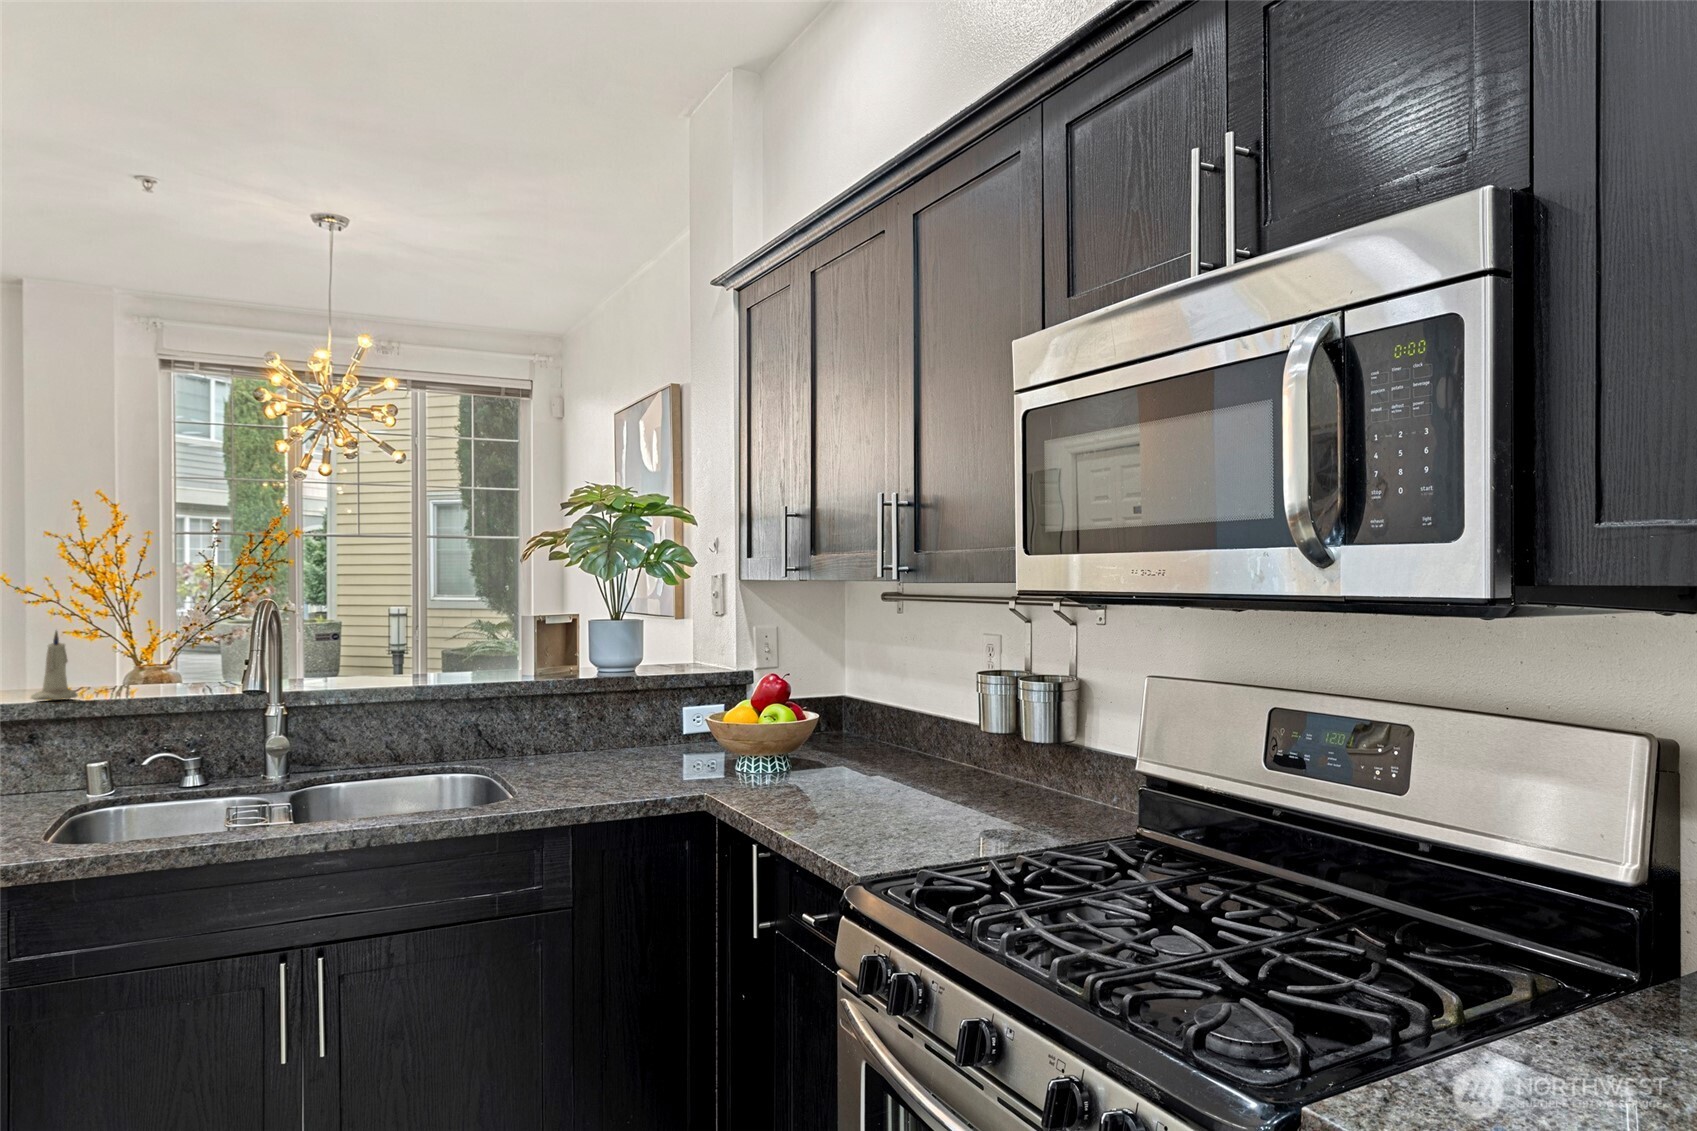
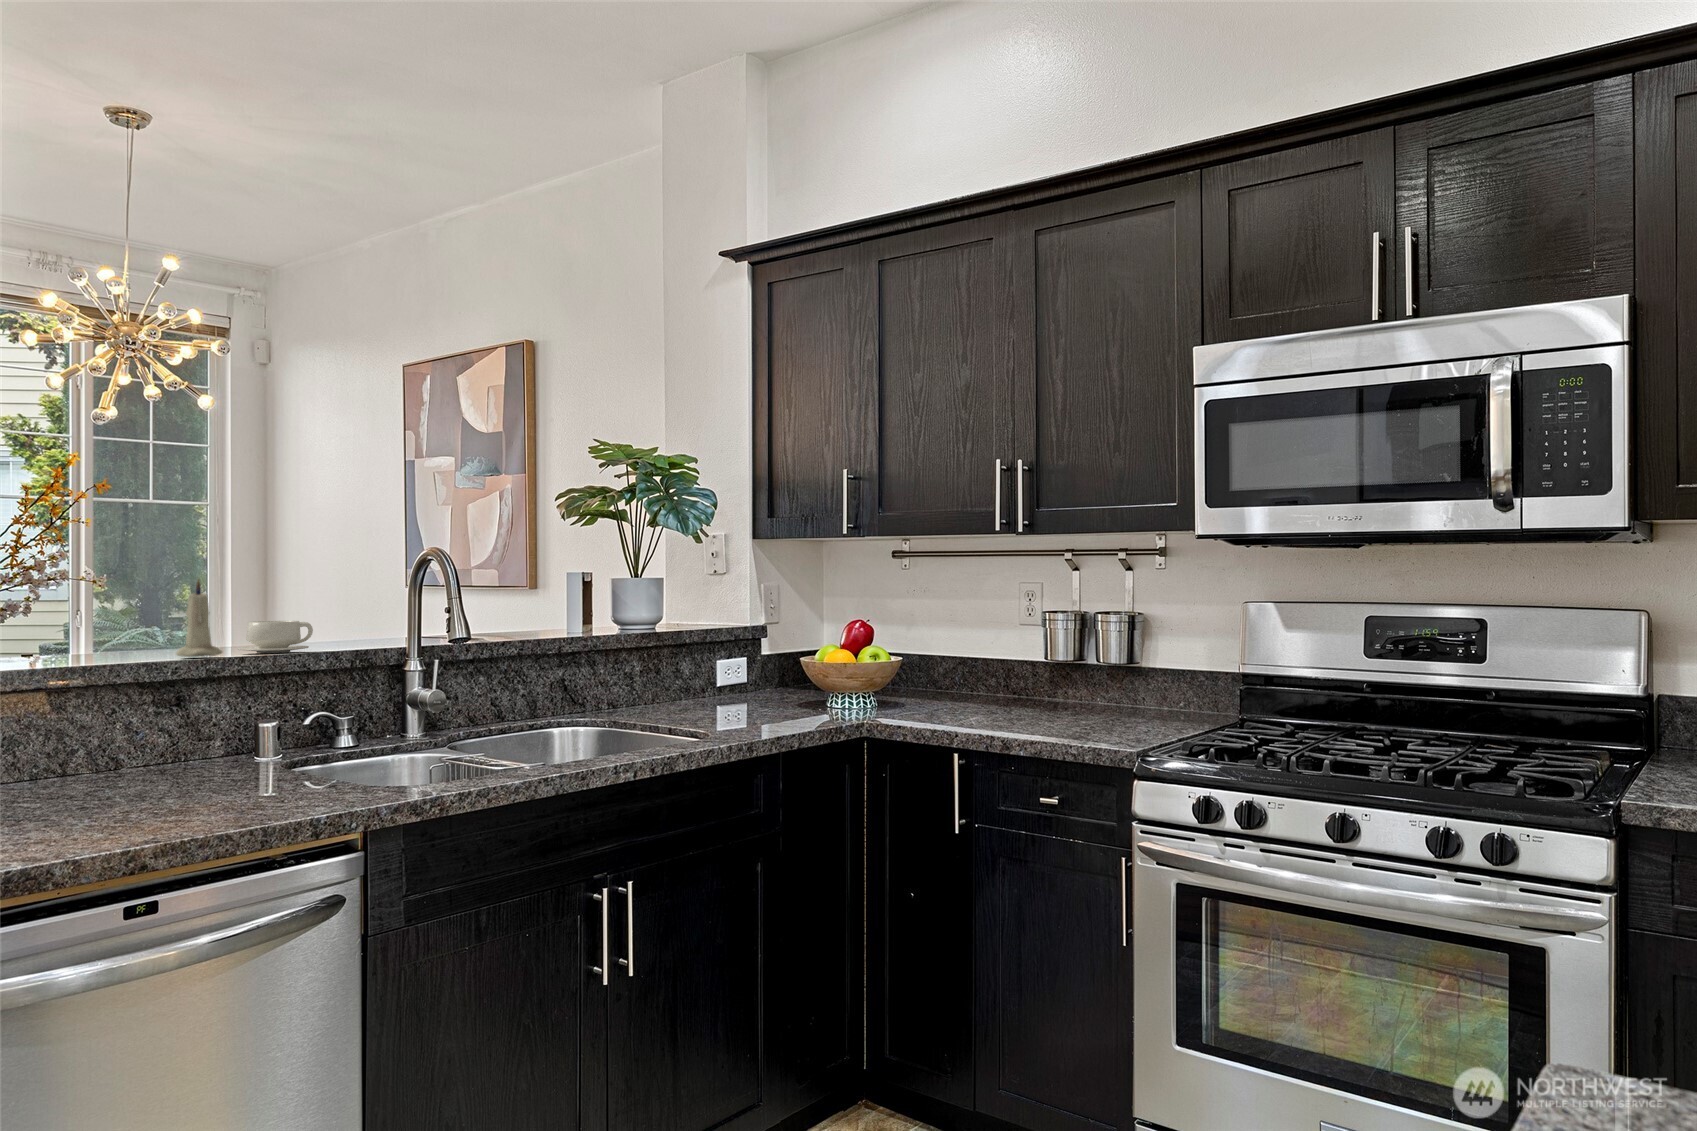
teacup: none [125,665,194,695] -> present [238,621,313,653]

